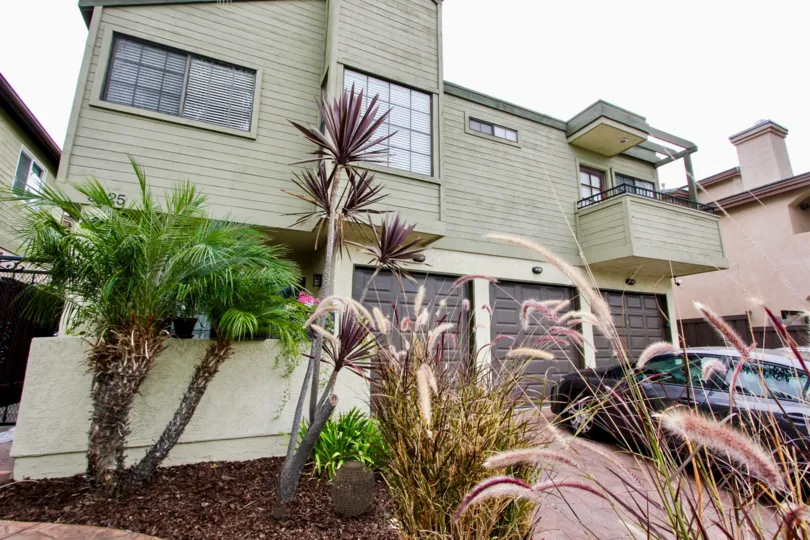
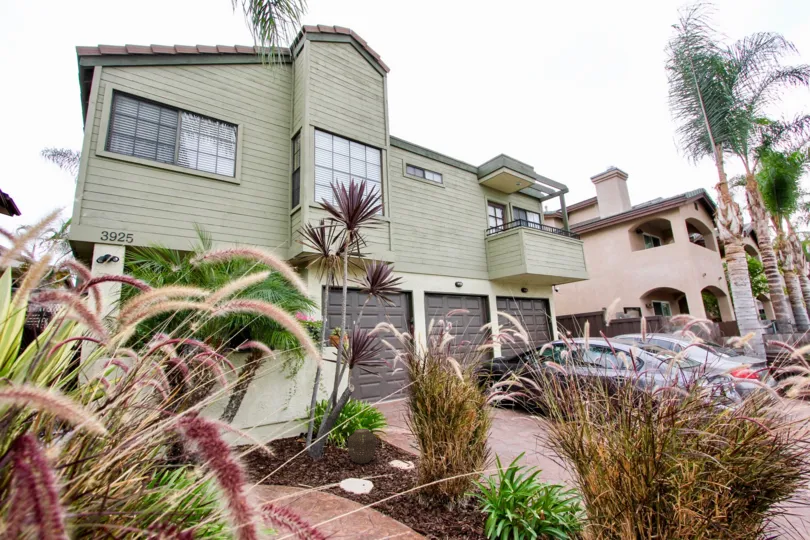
decorative plant: present [265,468,295,519] -> none [304,436,327,470]

